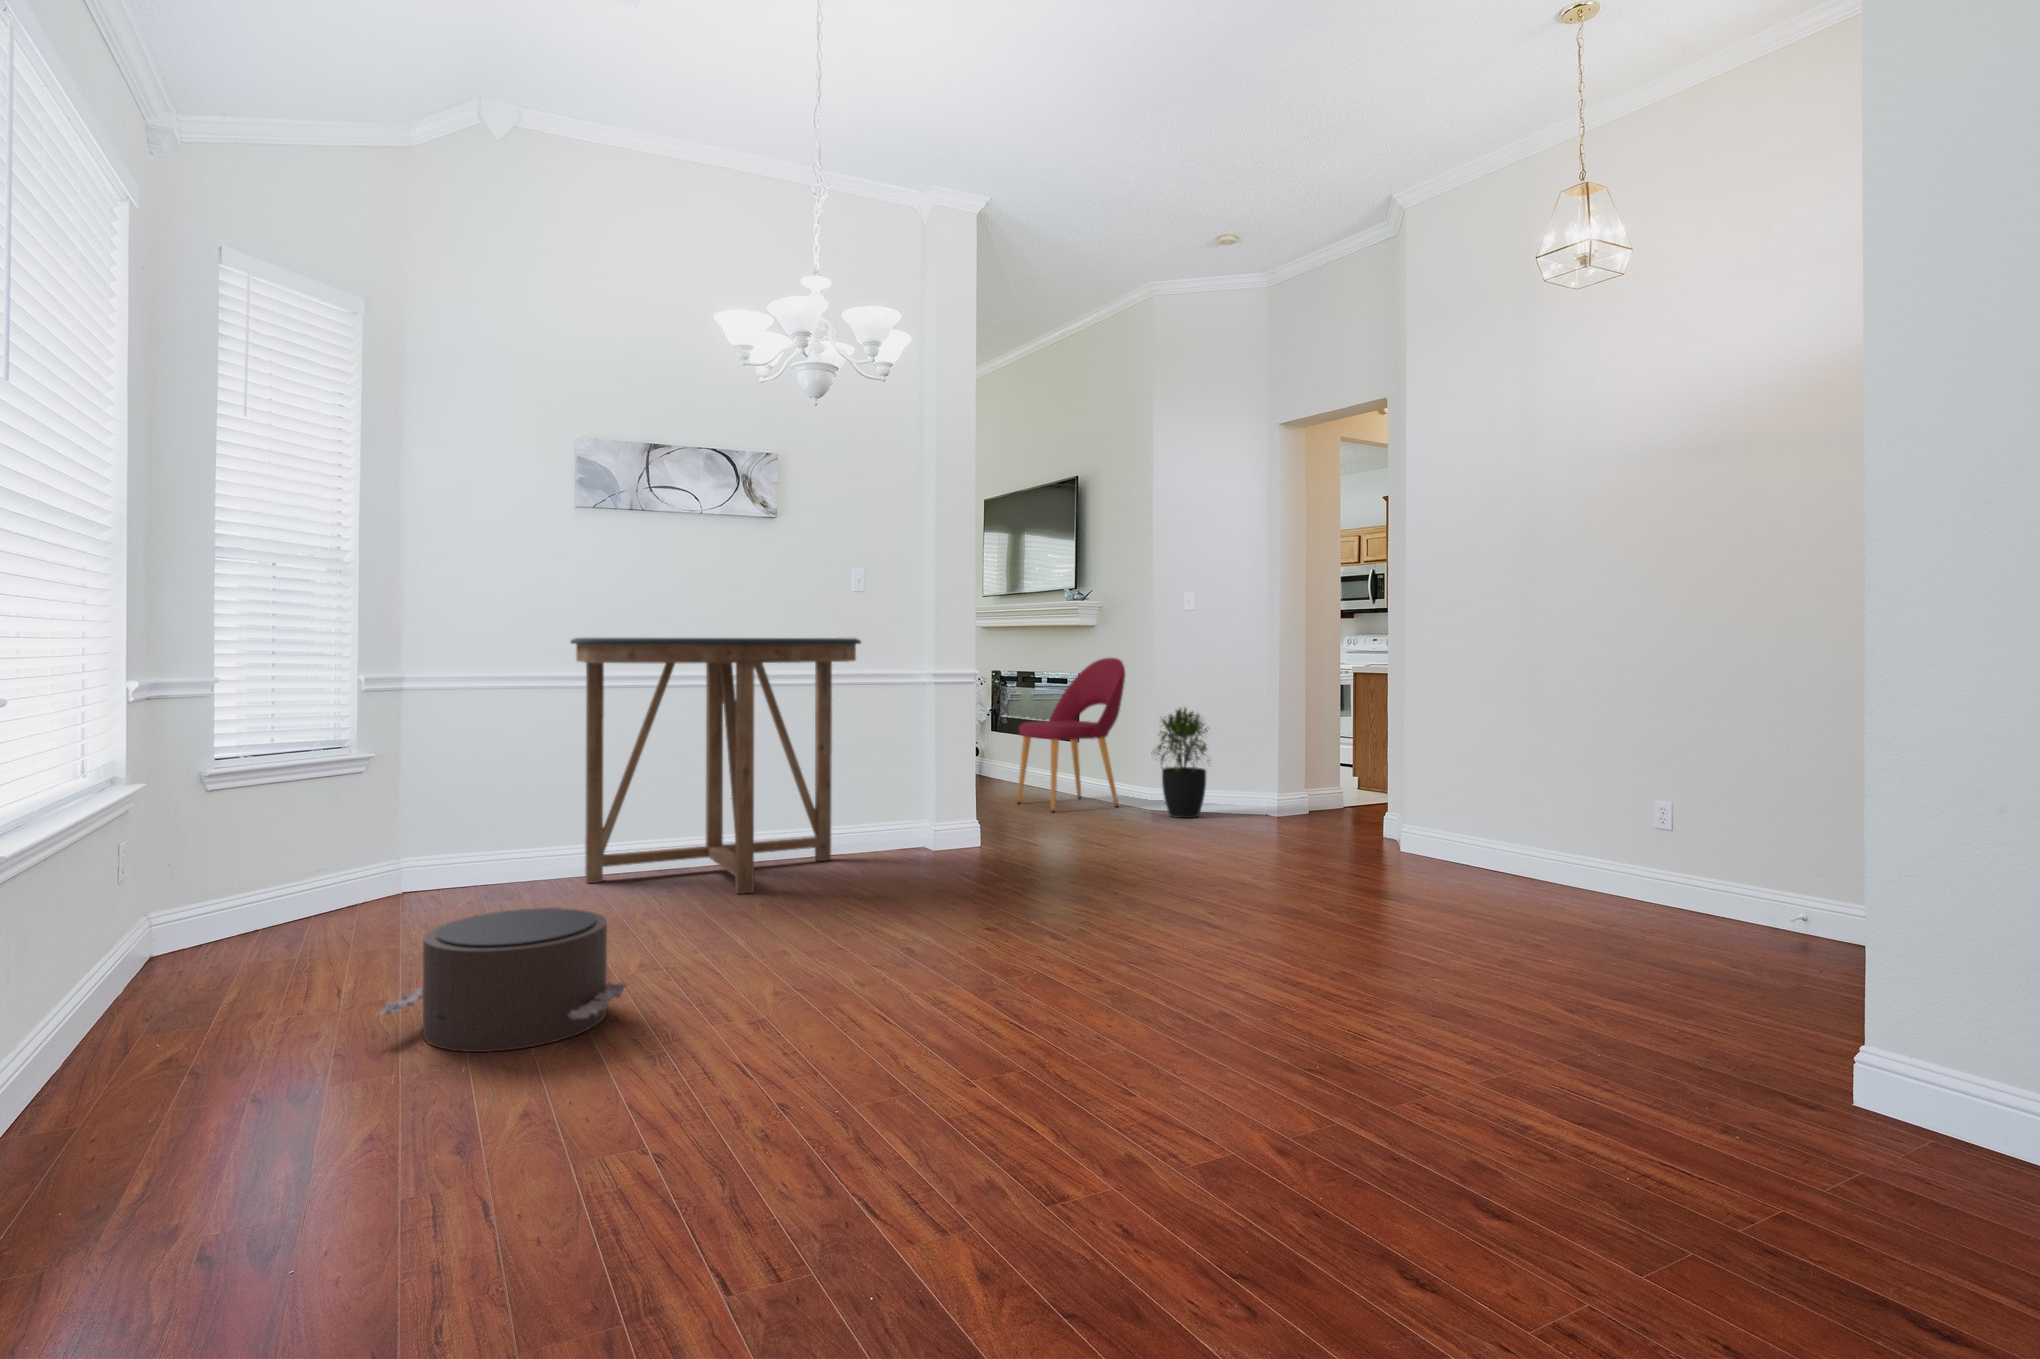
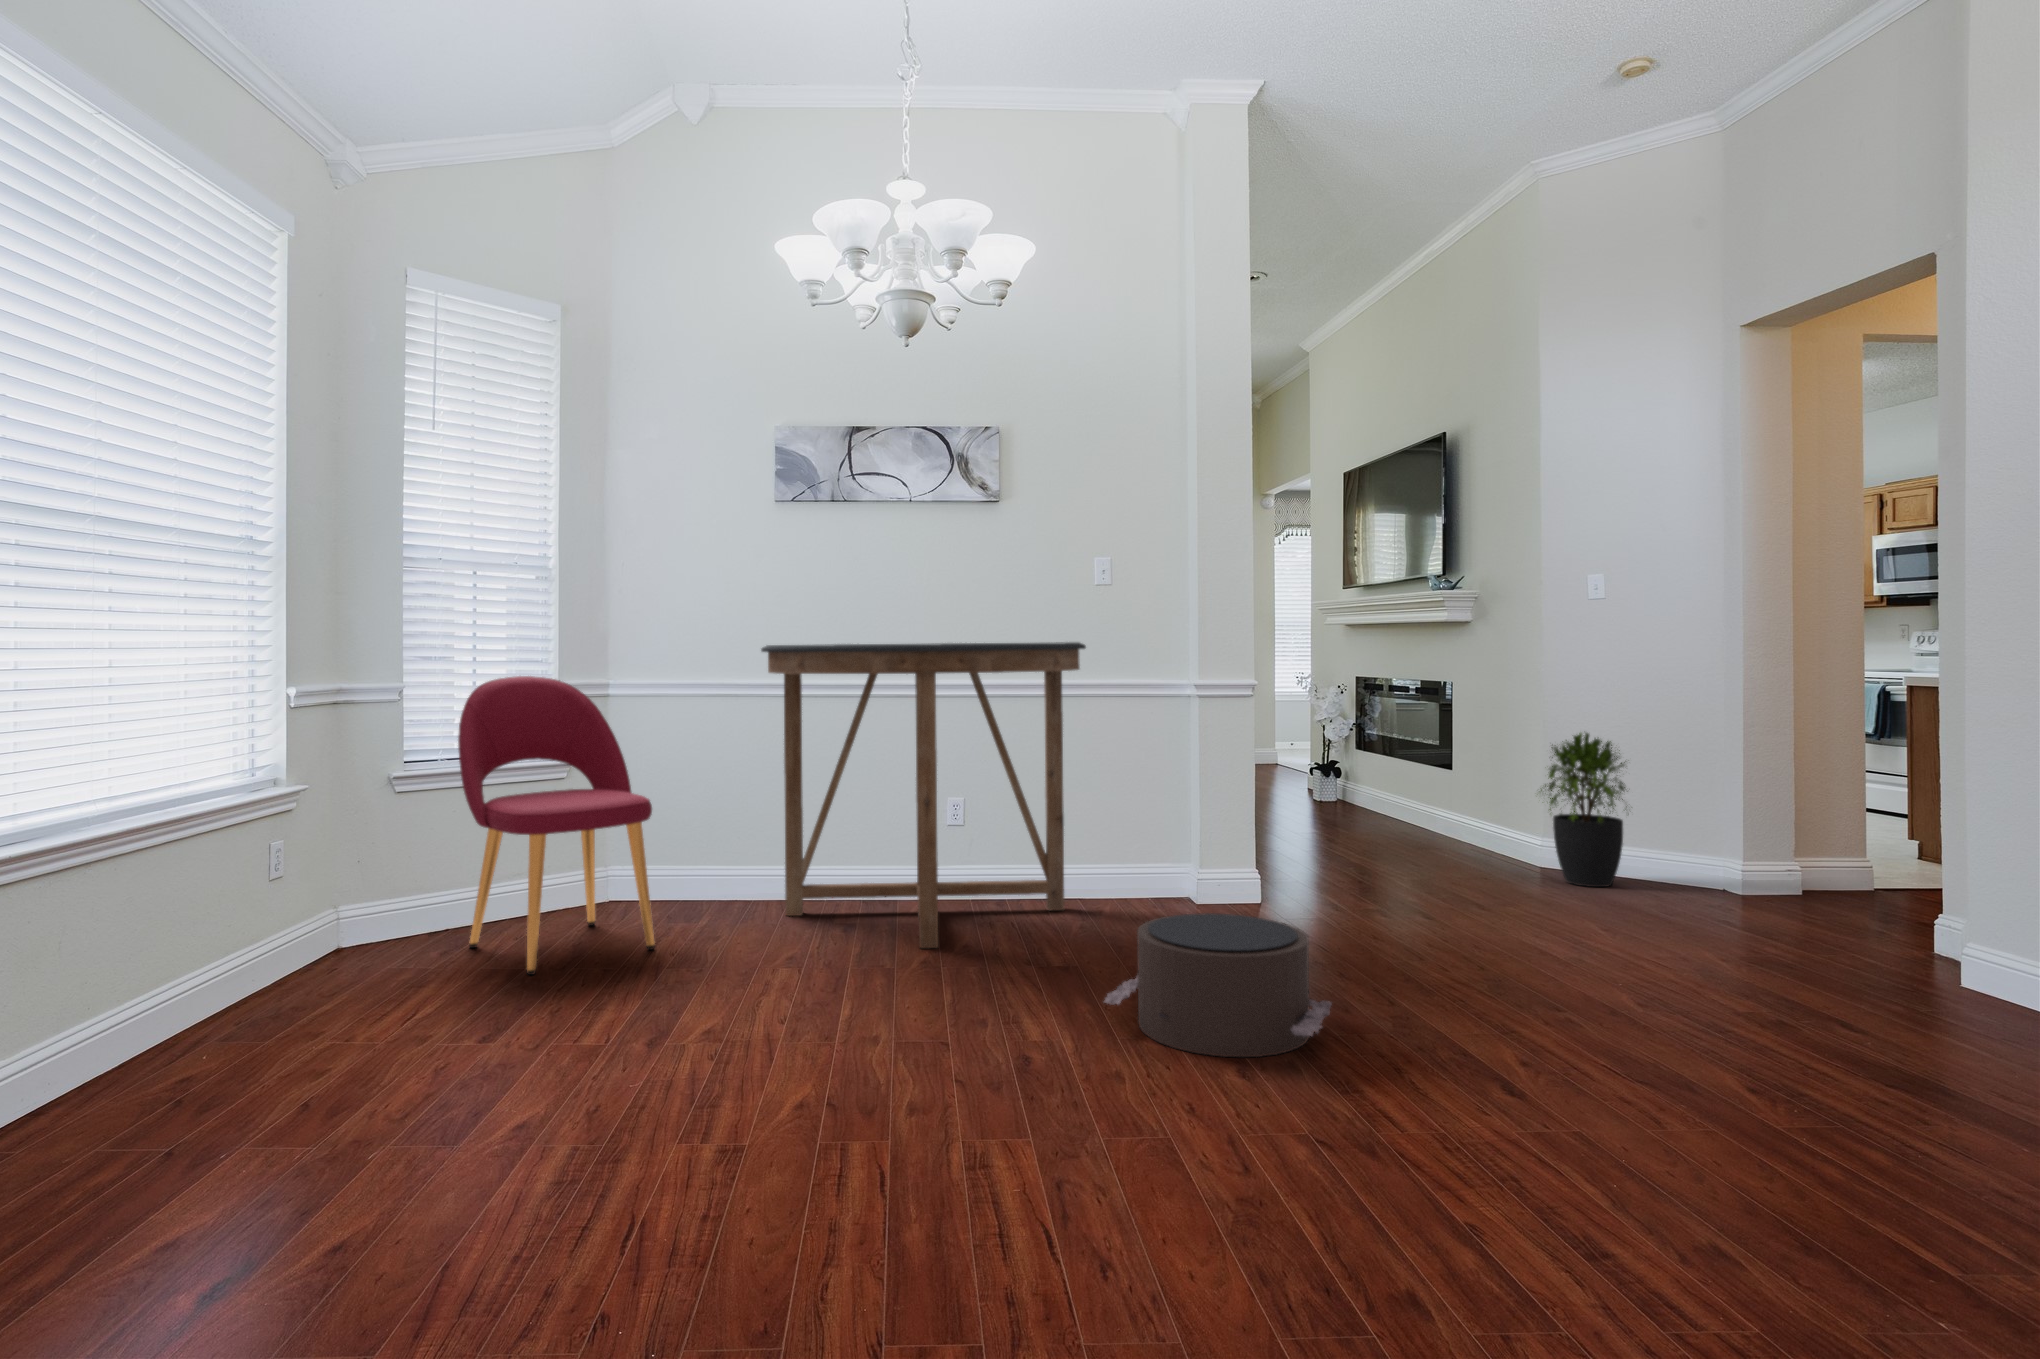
dining chair: present [1017,658,1125,812] -> present [458,676,655,975]
pouf: present [380,908,627,1052] -> present [1104,913,1332,1057]

